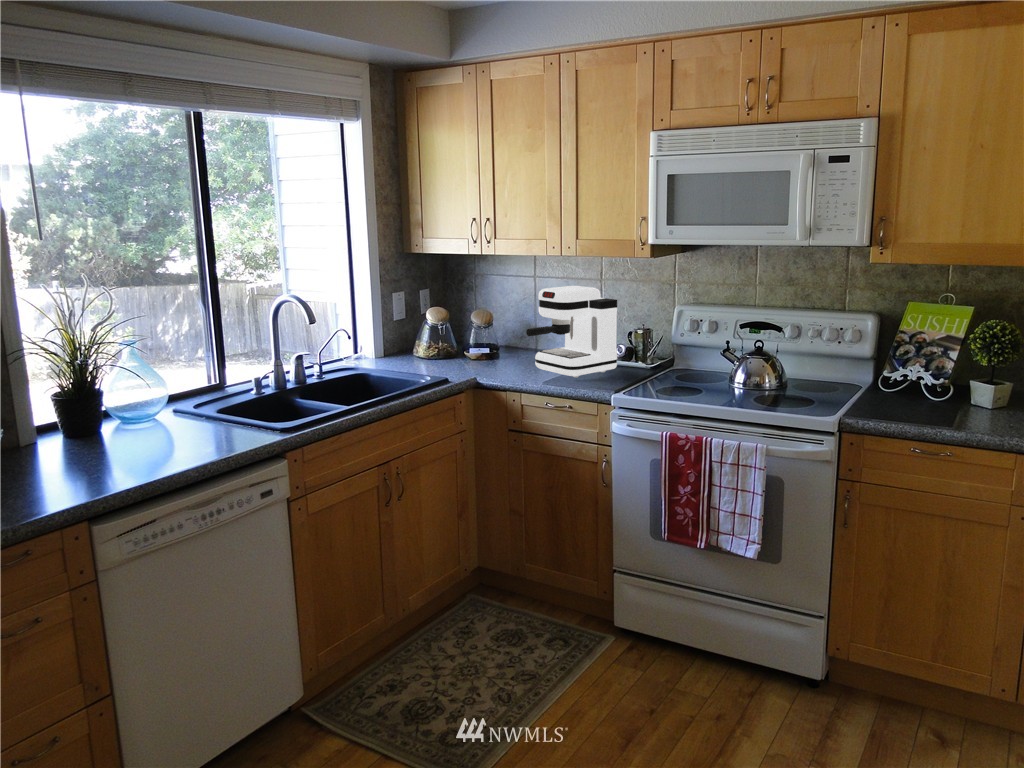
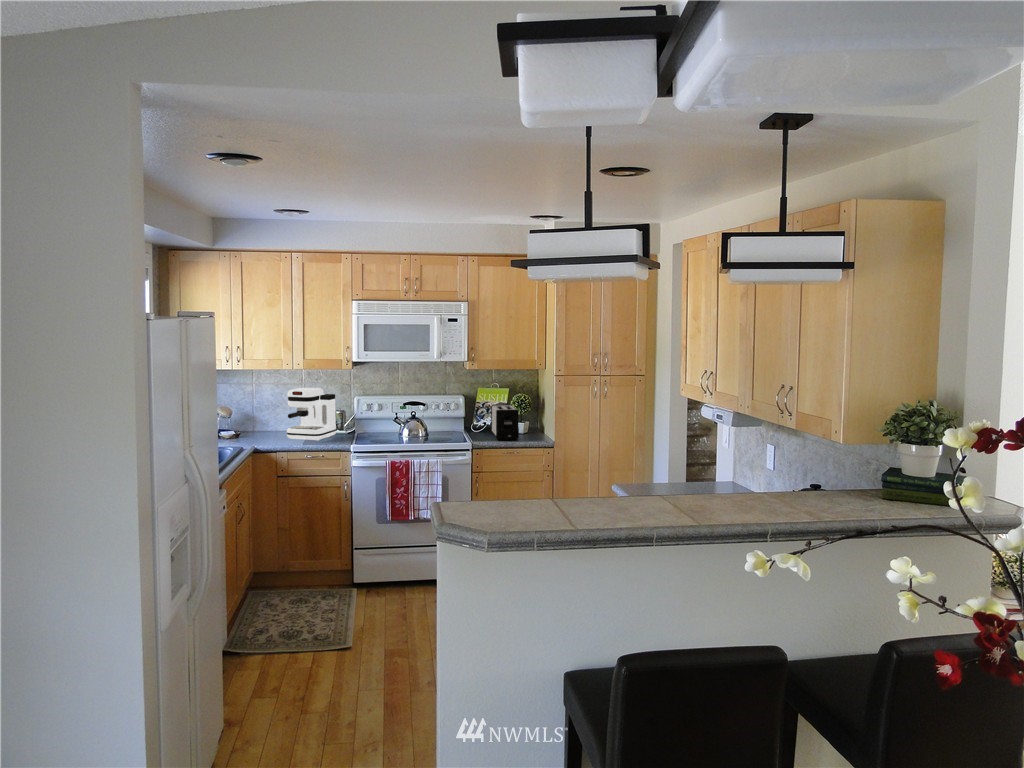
toaster: none [907,341,969,424] -> present [491,405,519,440]

